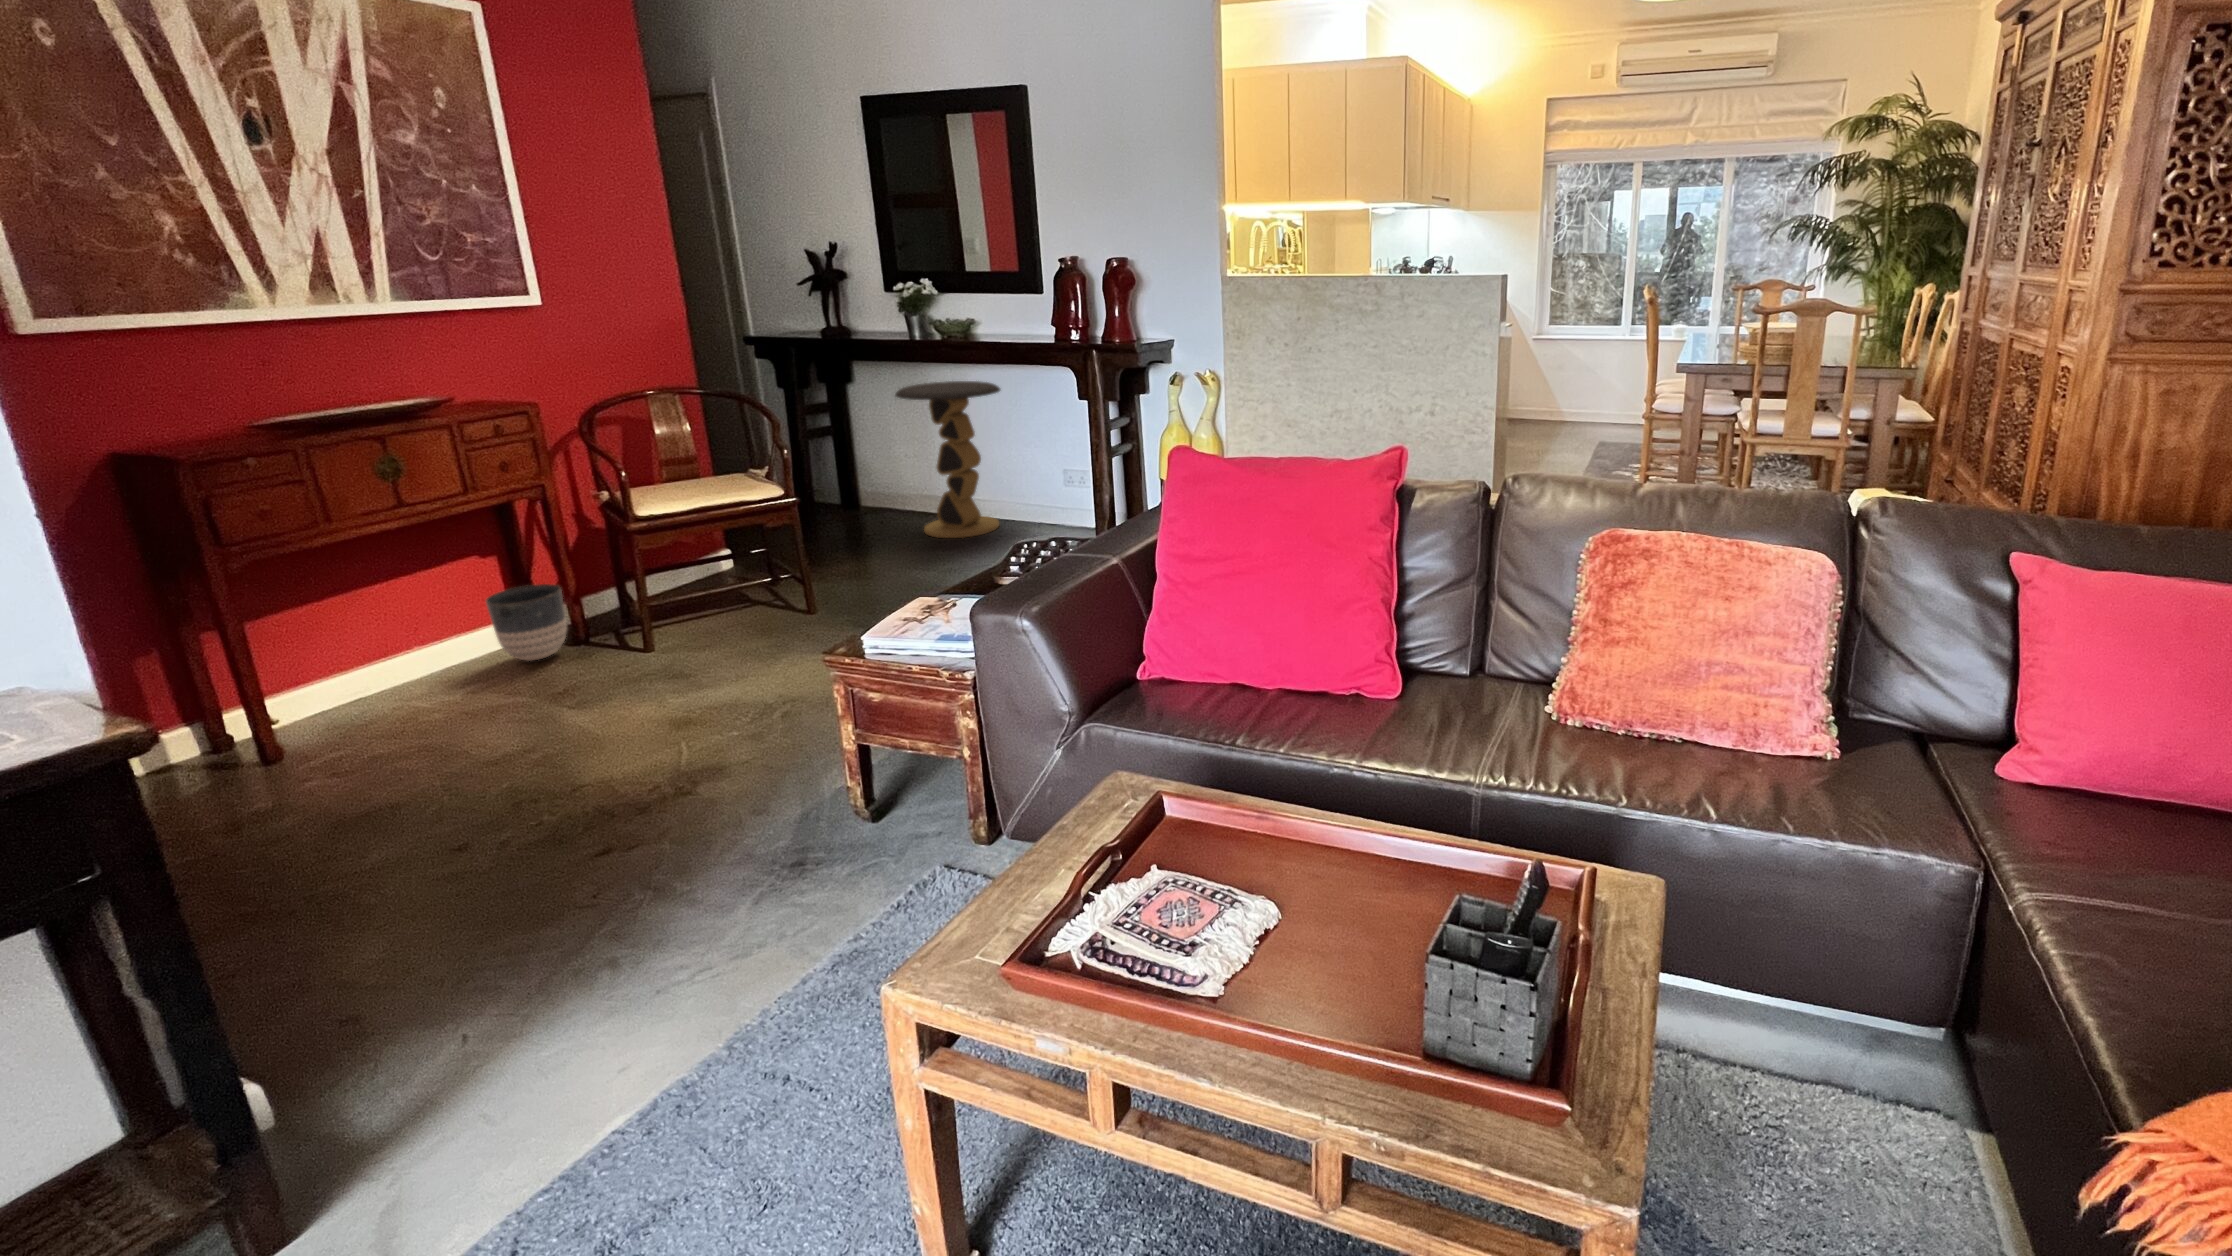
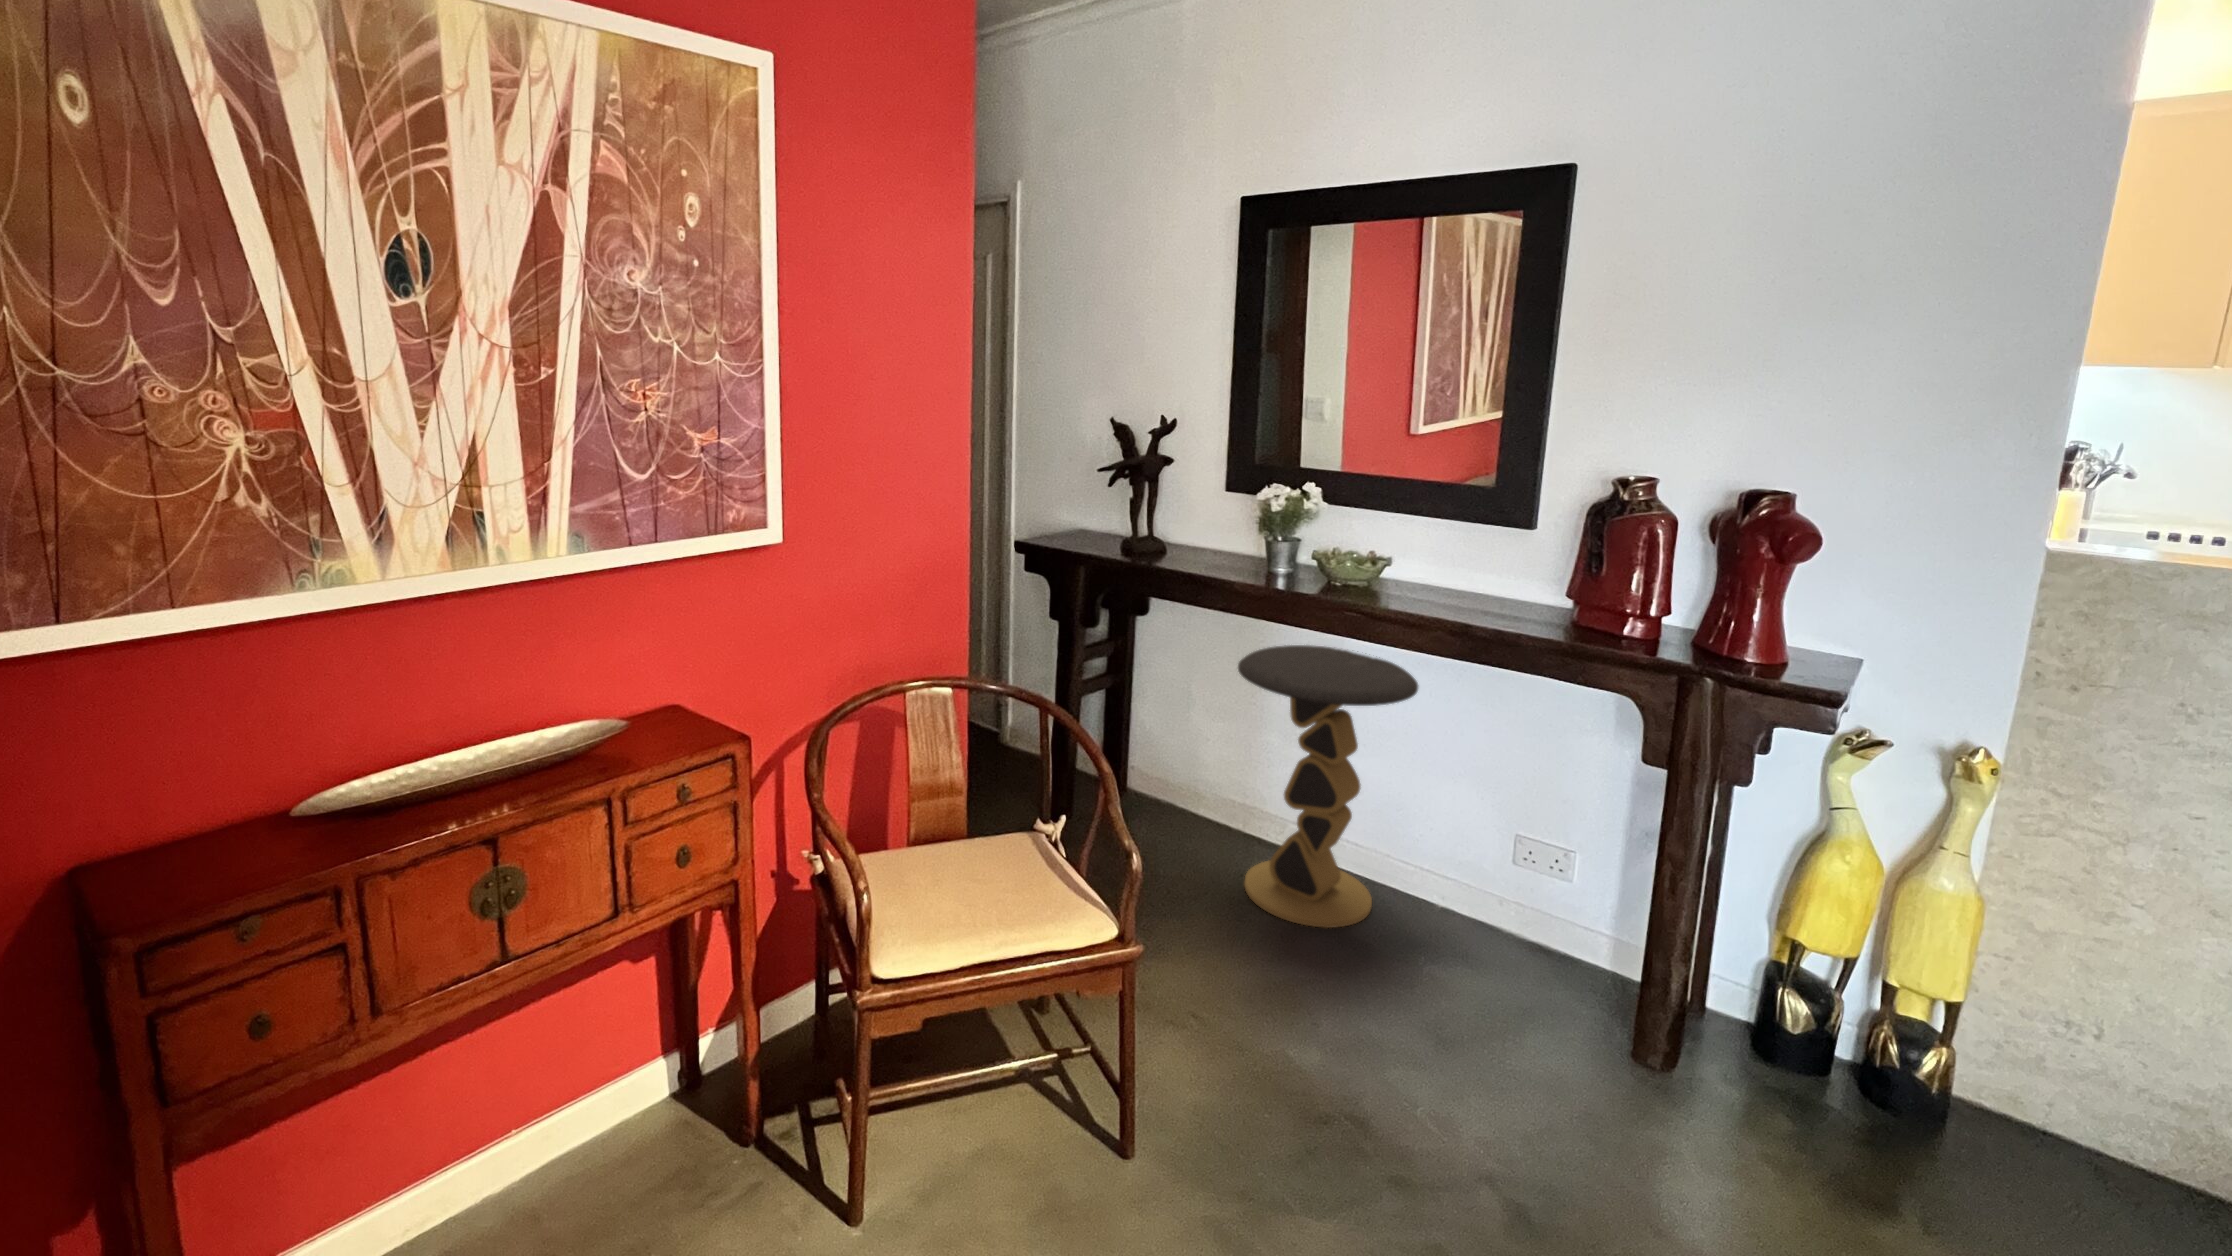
planter: present [486,584,567,661] -> none [619,1032,734,1191]

